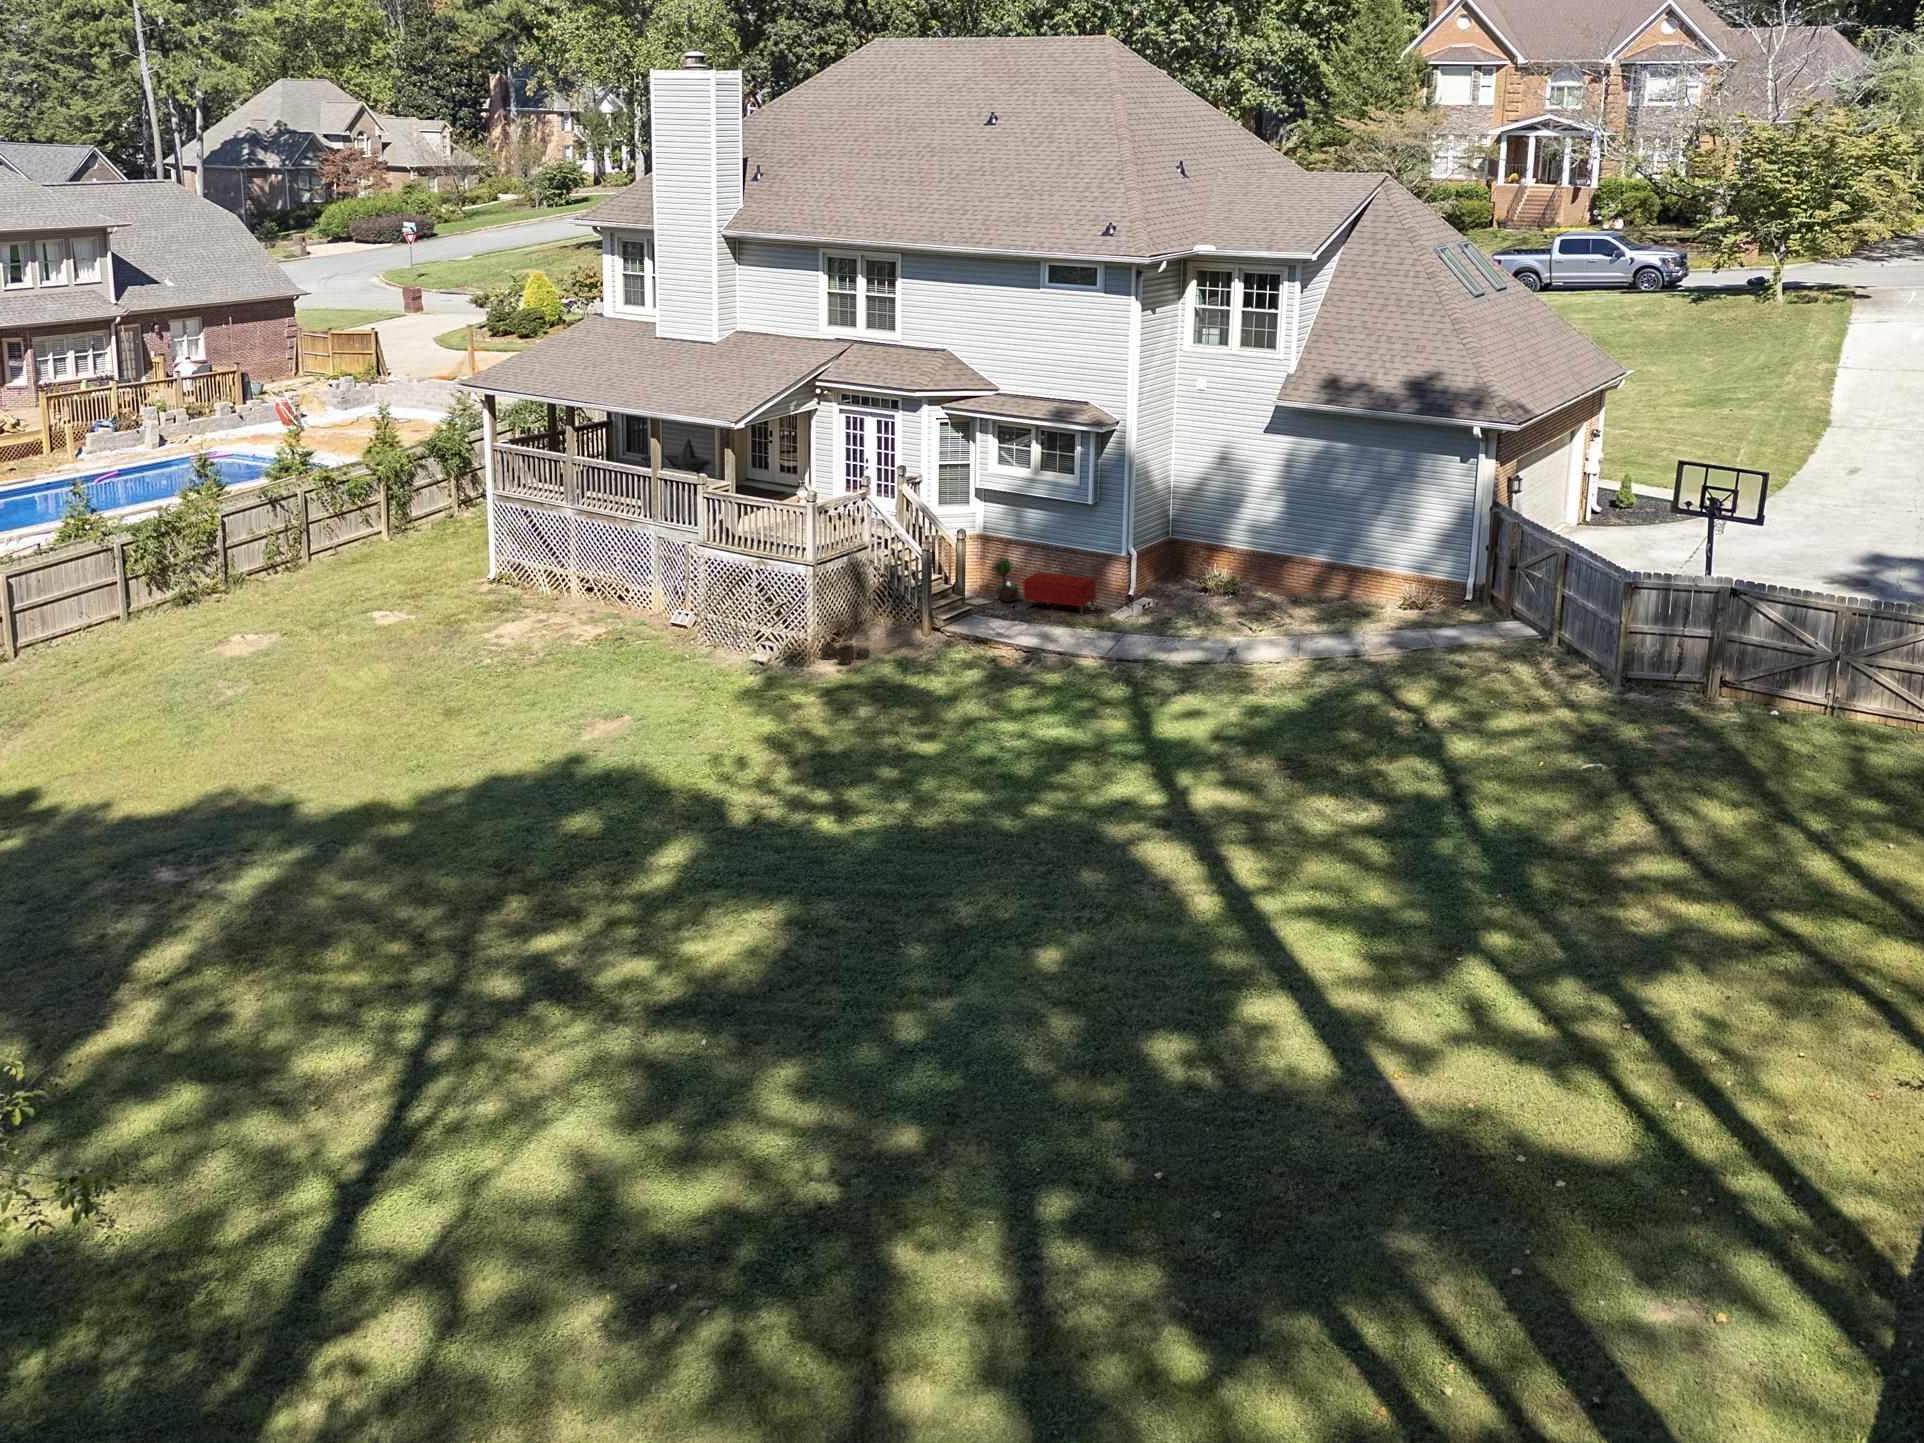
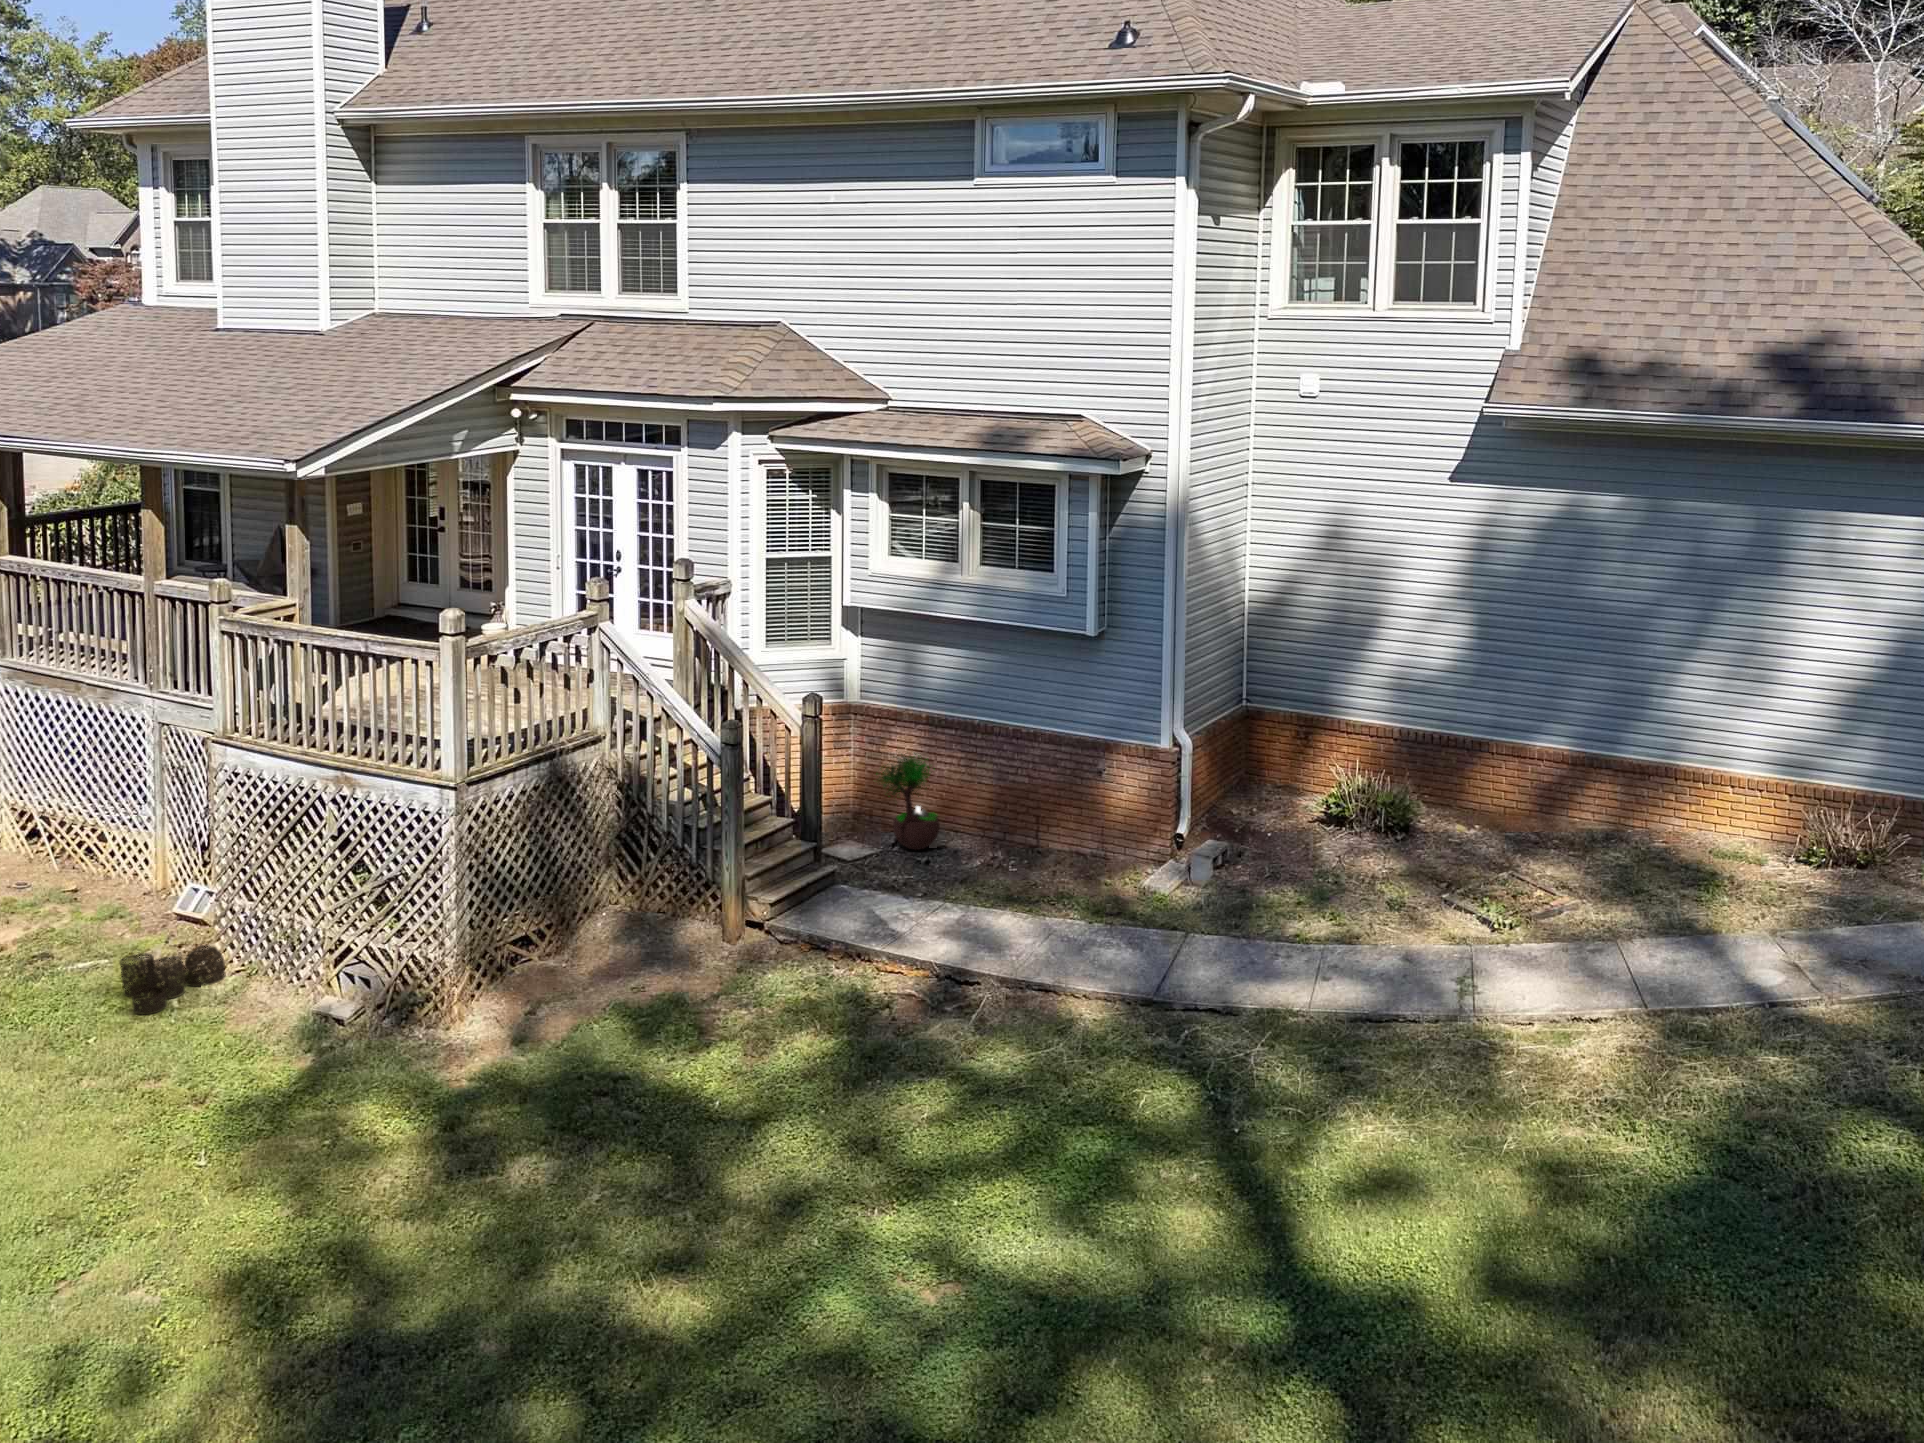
bench: present [1023,572,1096,615] -> none [950,785,1107,880]
woven basket: present [820,642,870,665] -> present [120,945,226,1015]

